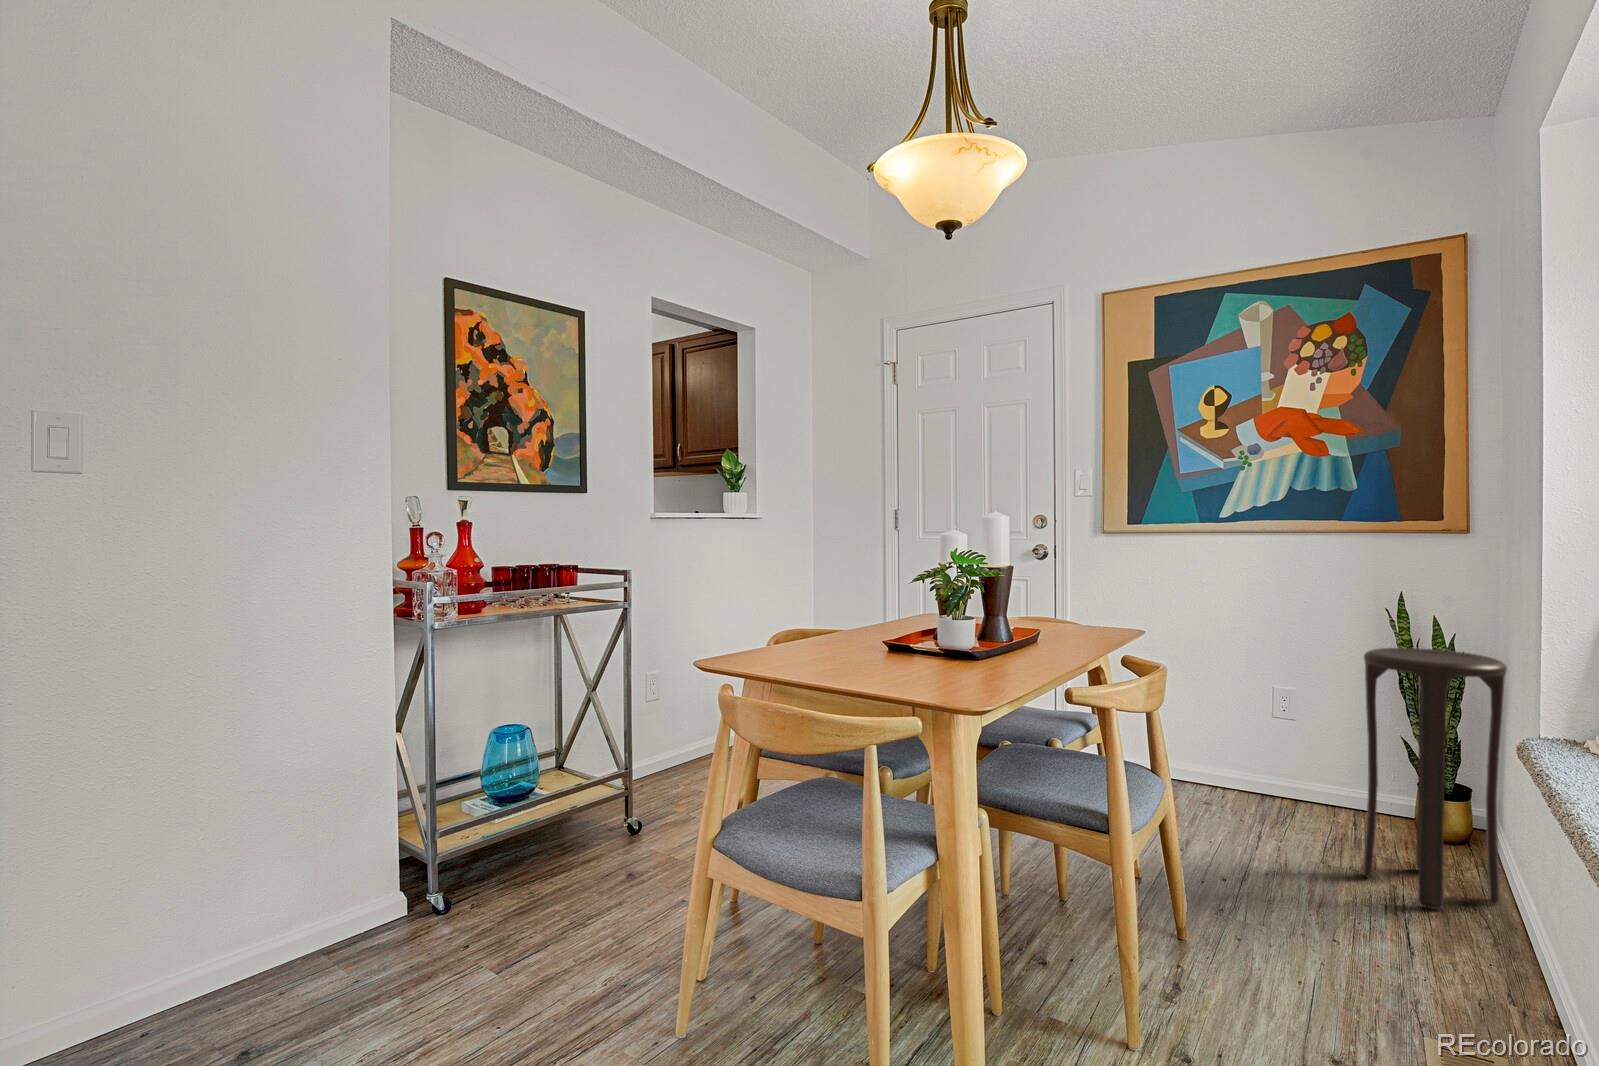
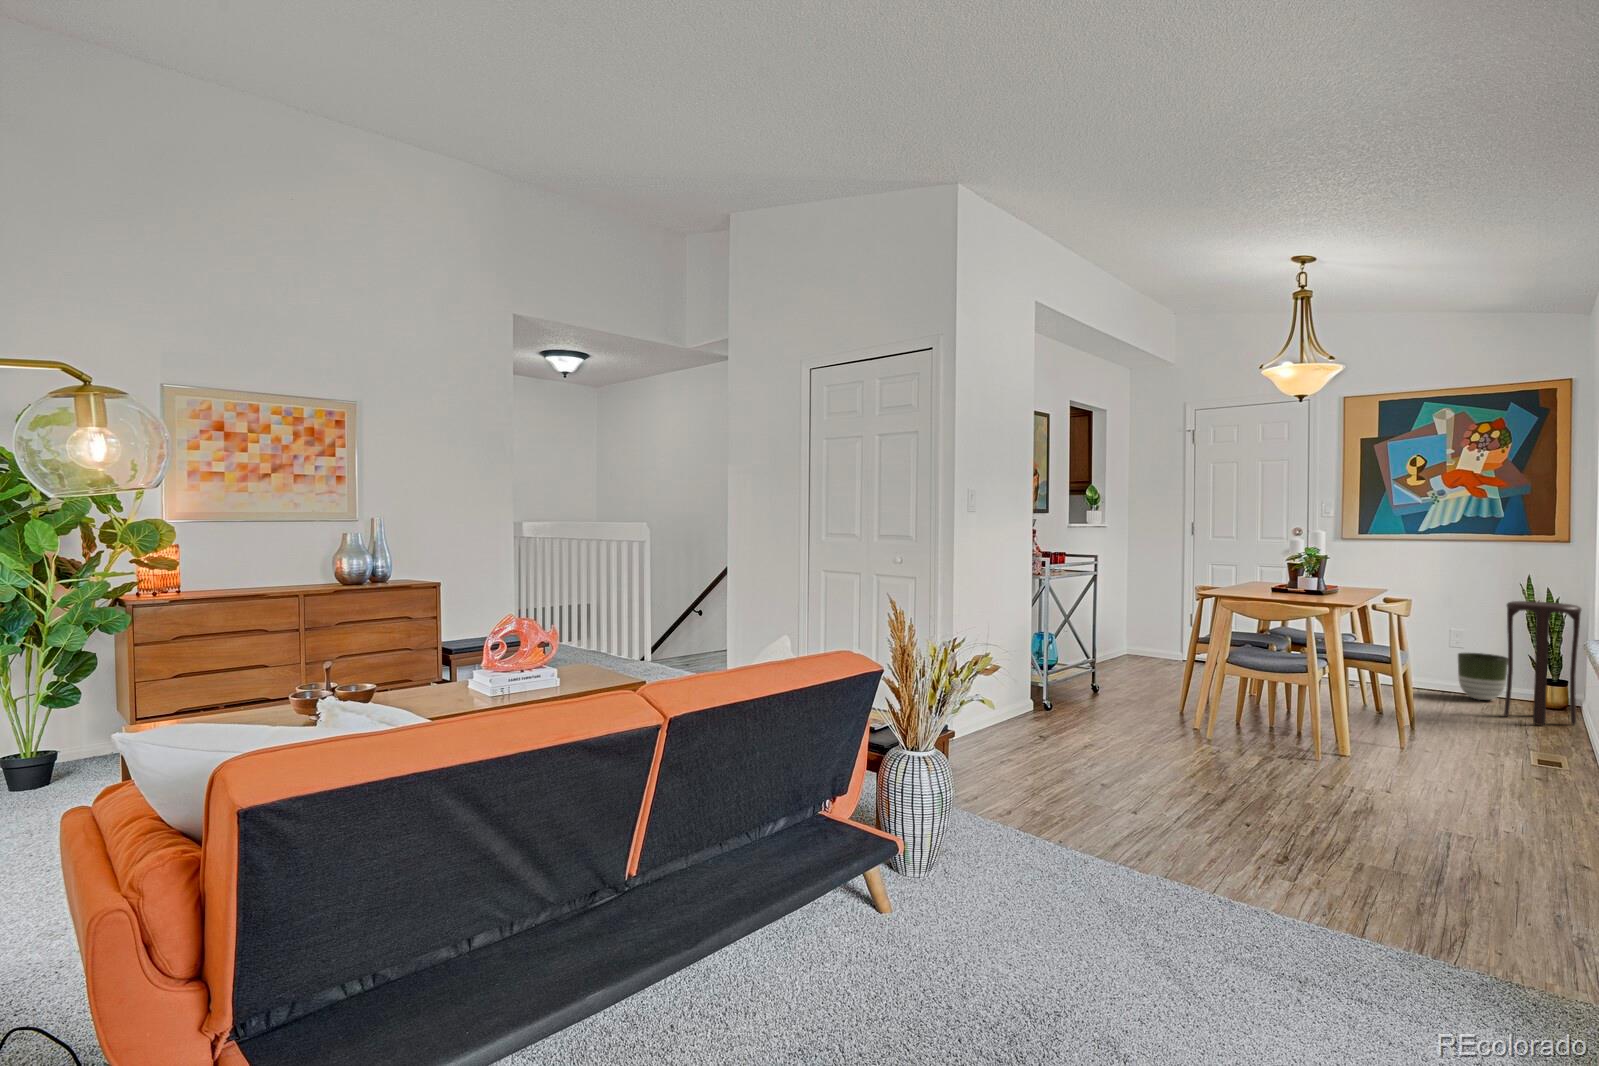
planter: none [1284,730,1368,821] -> present [1458,653,1508,700]

